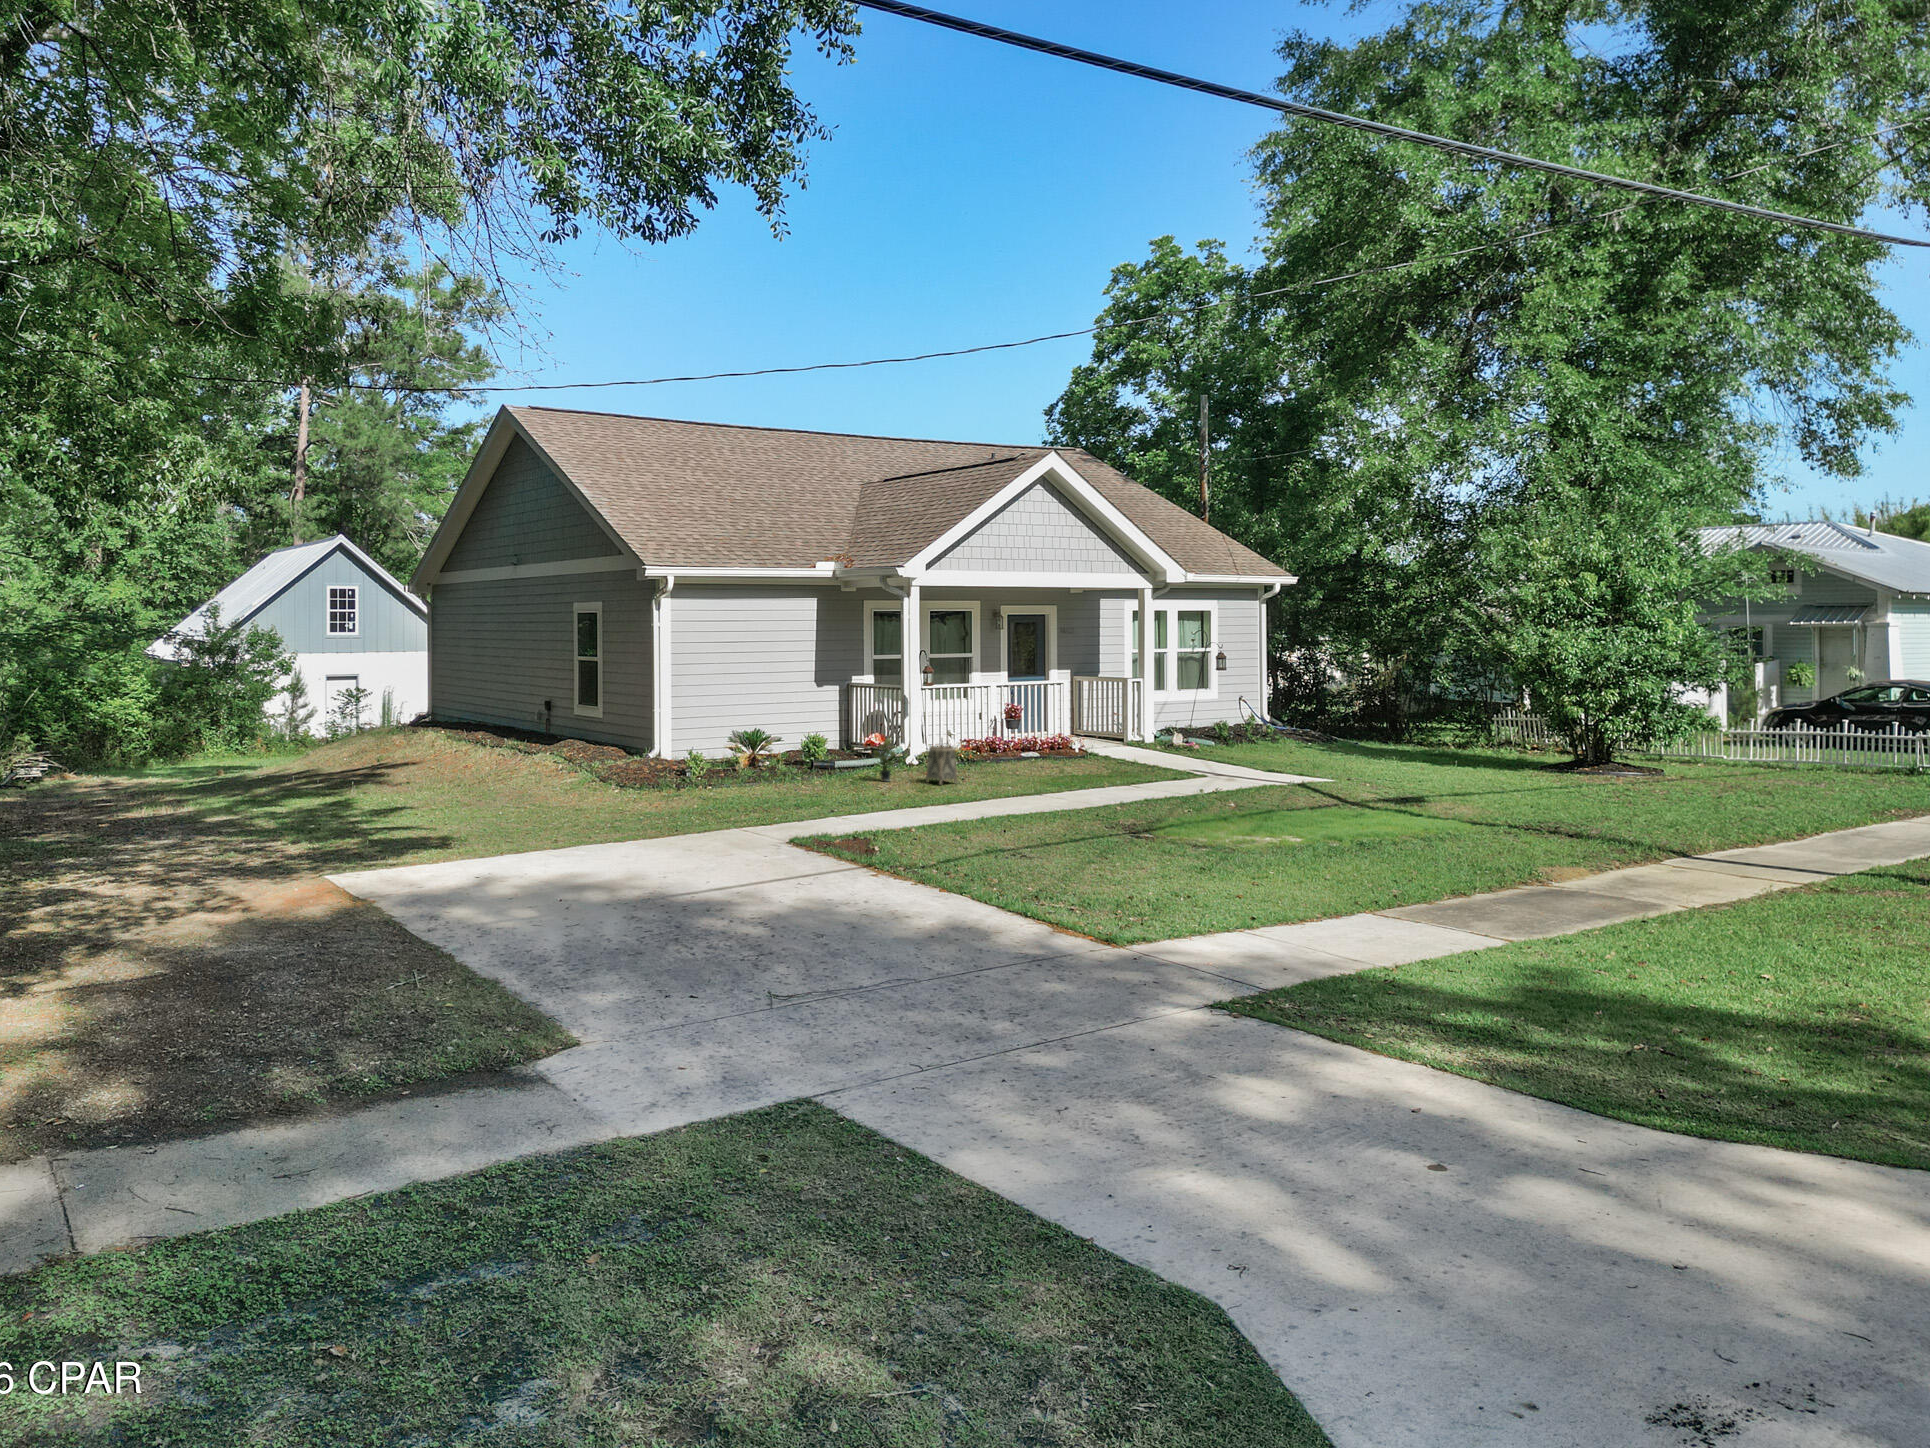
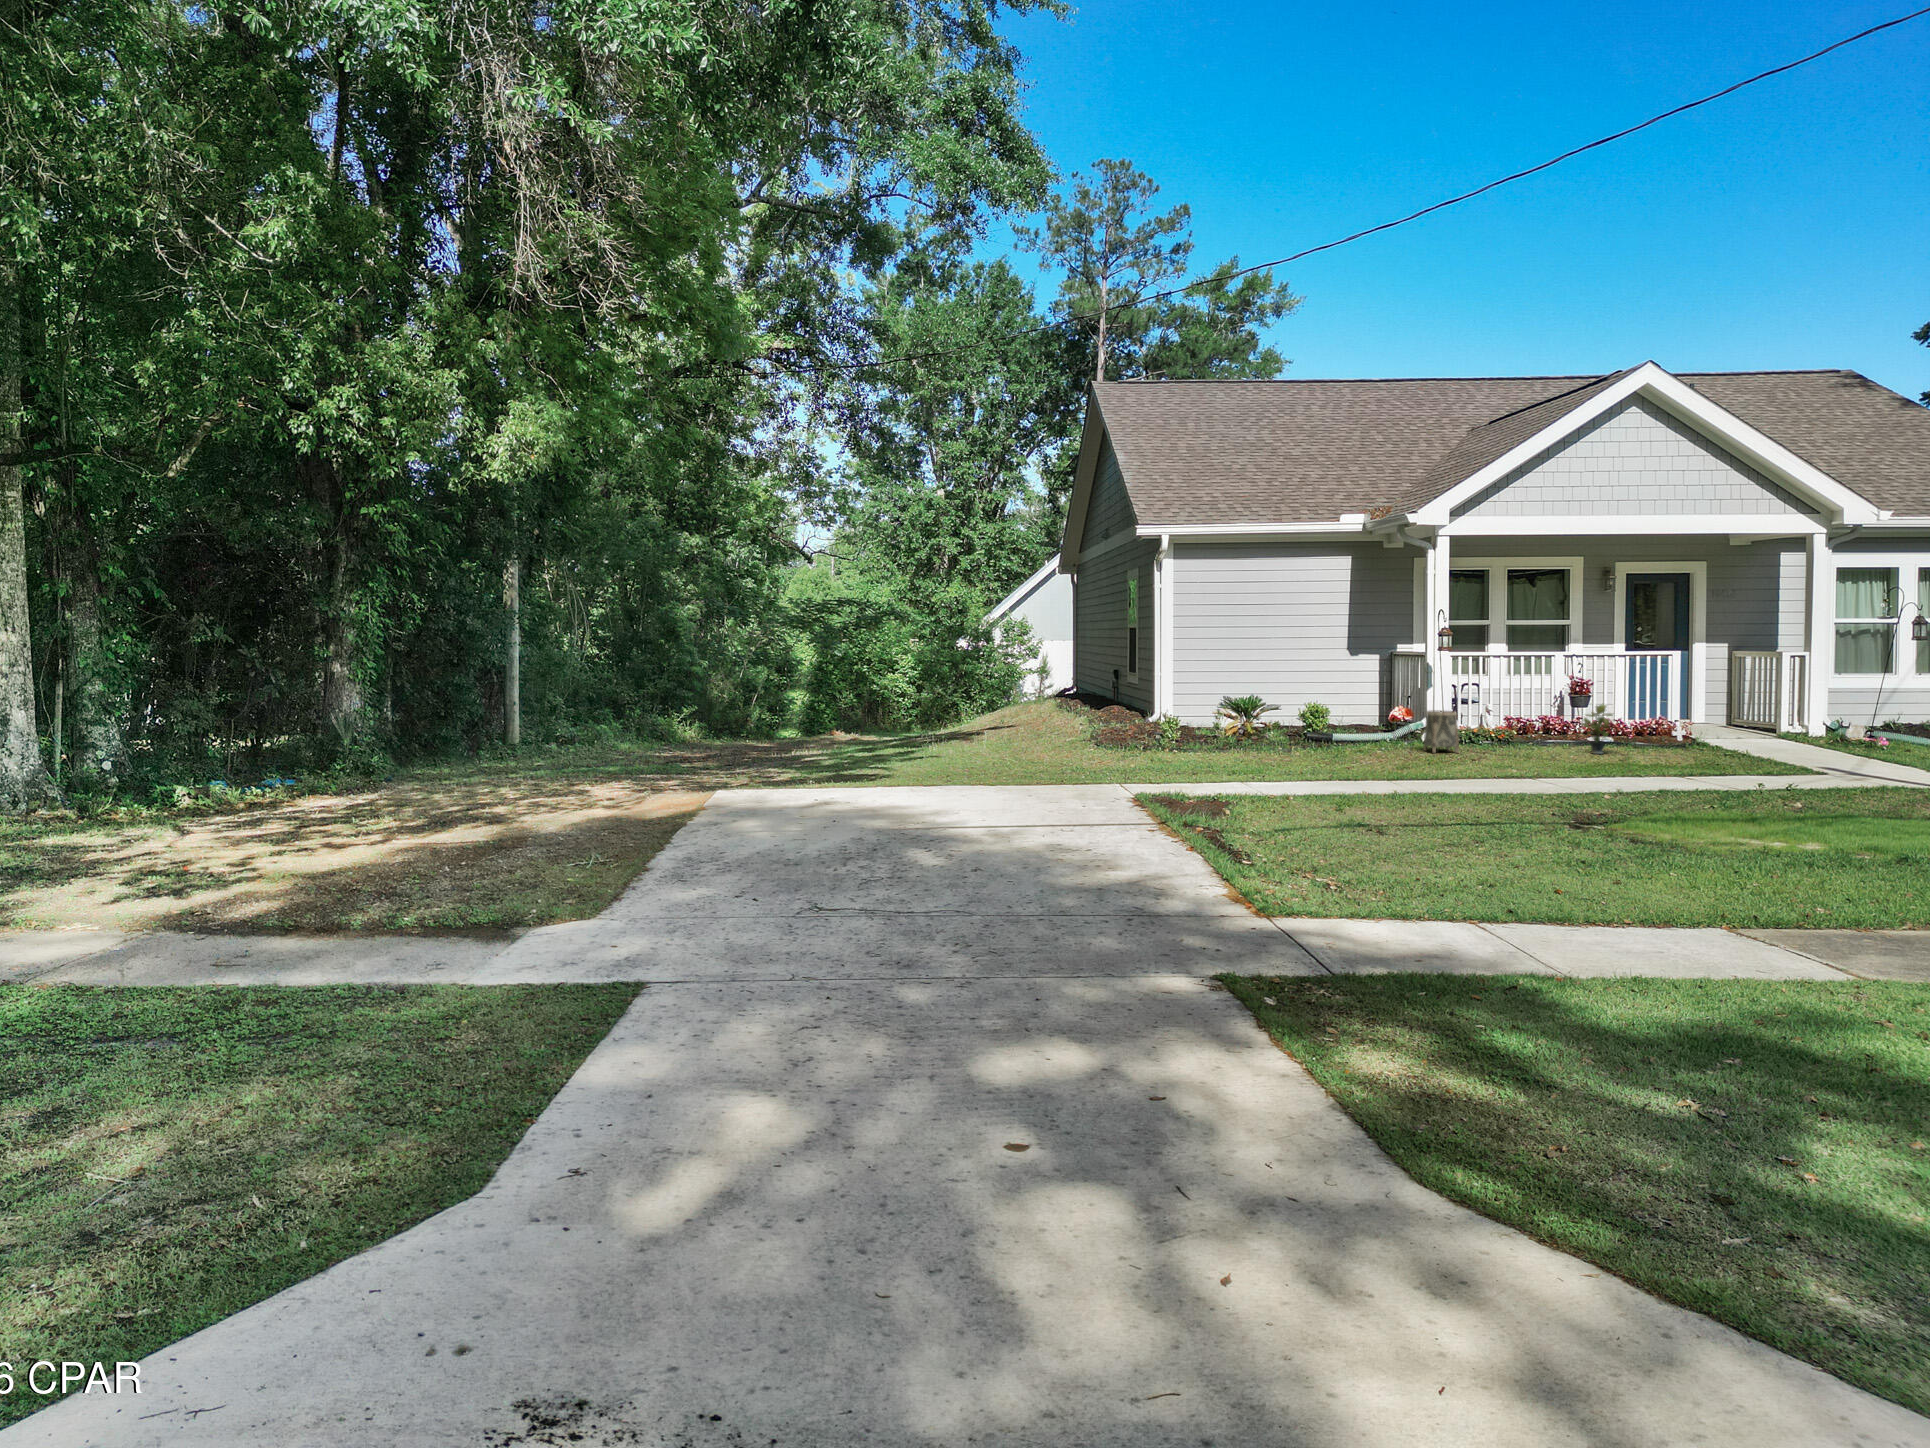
potted plant: present [874,738,896,782] -> present [1581,704,1612,754]

